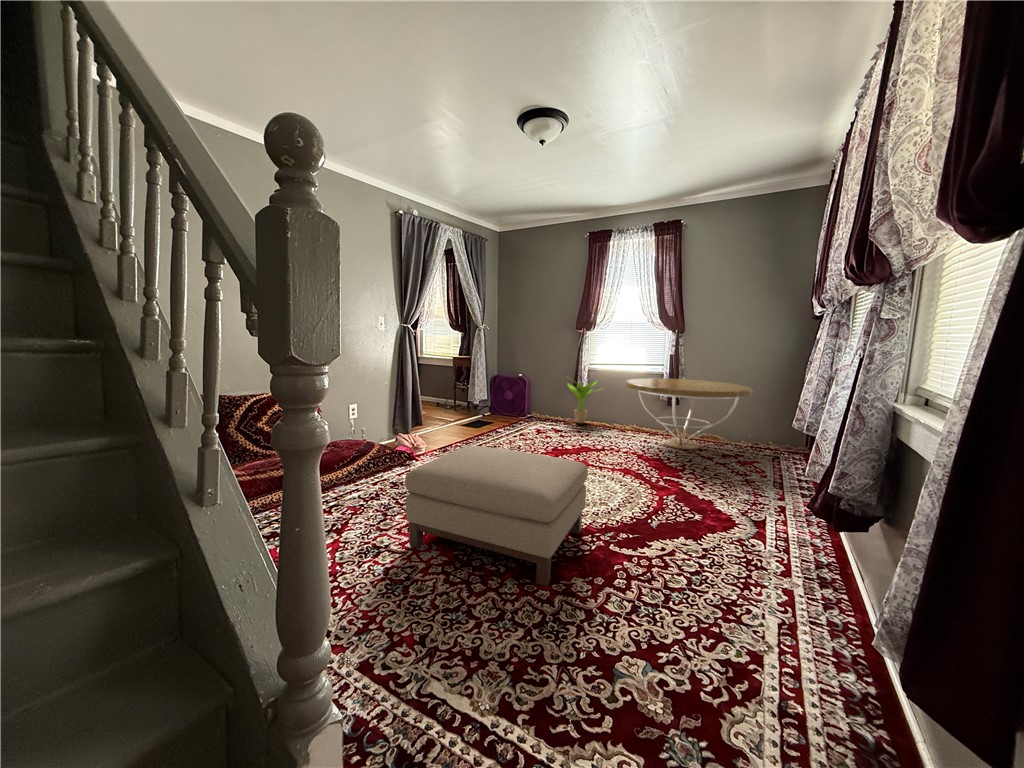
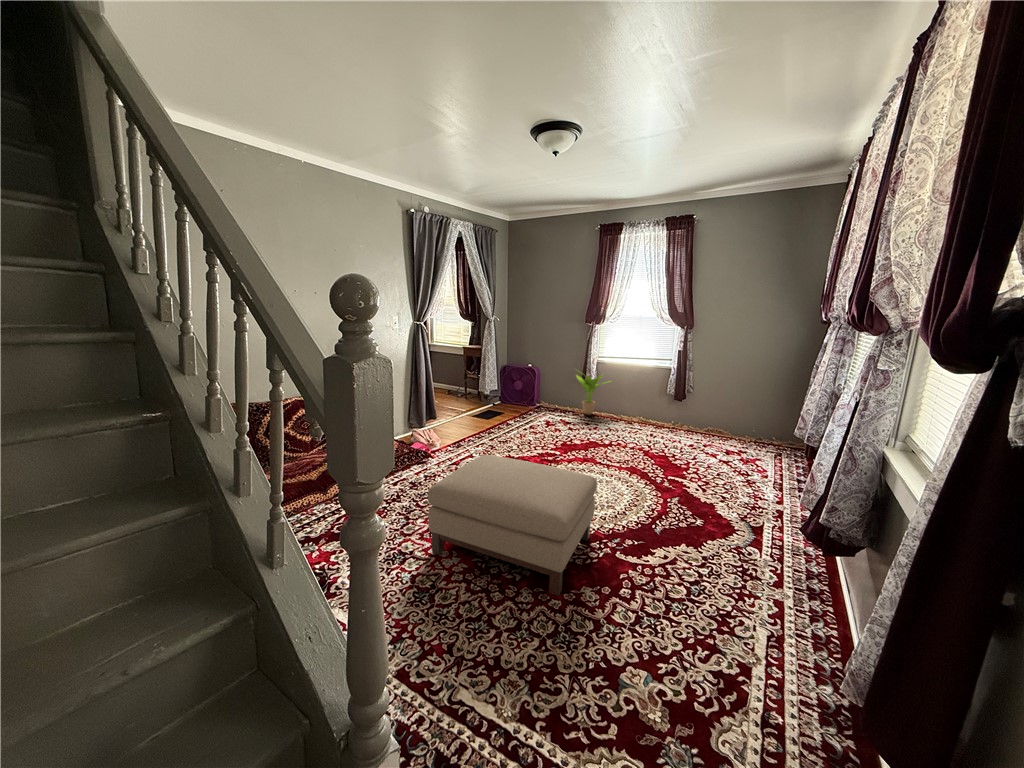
coffee table: present [626,378,752,450] -> none [634,373,758,446]

